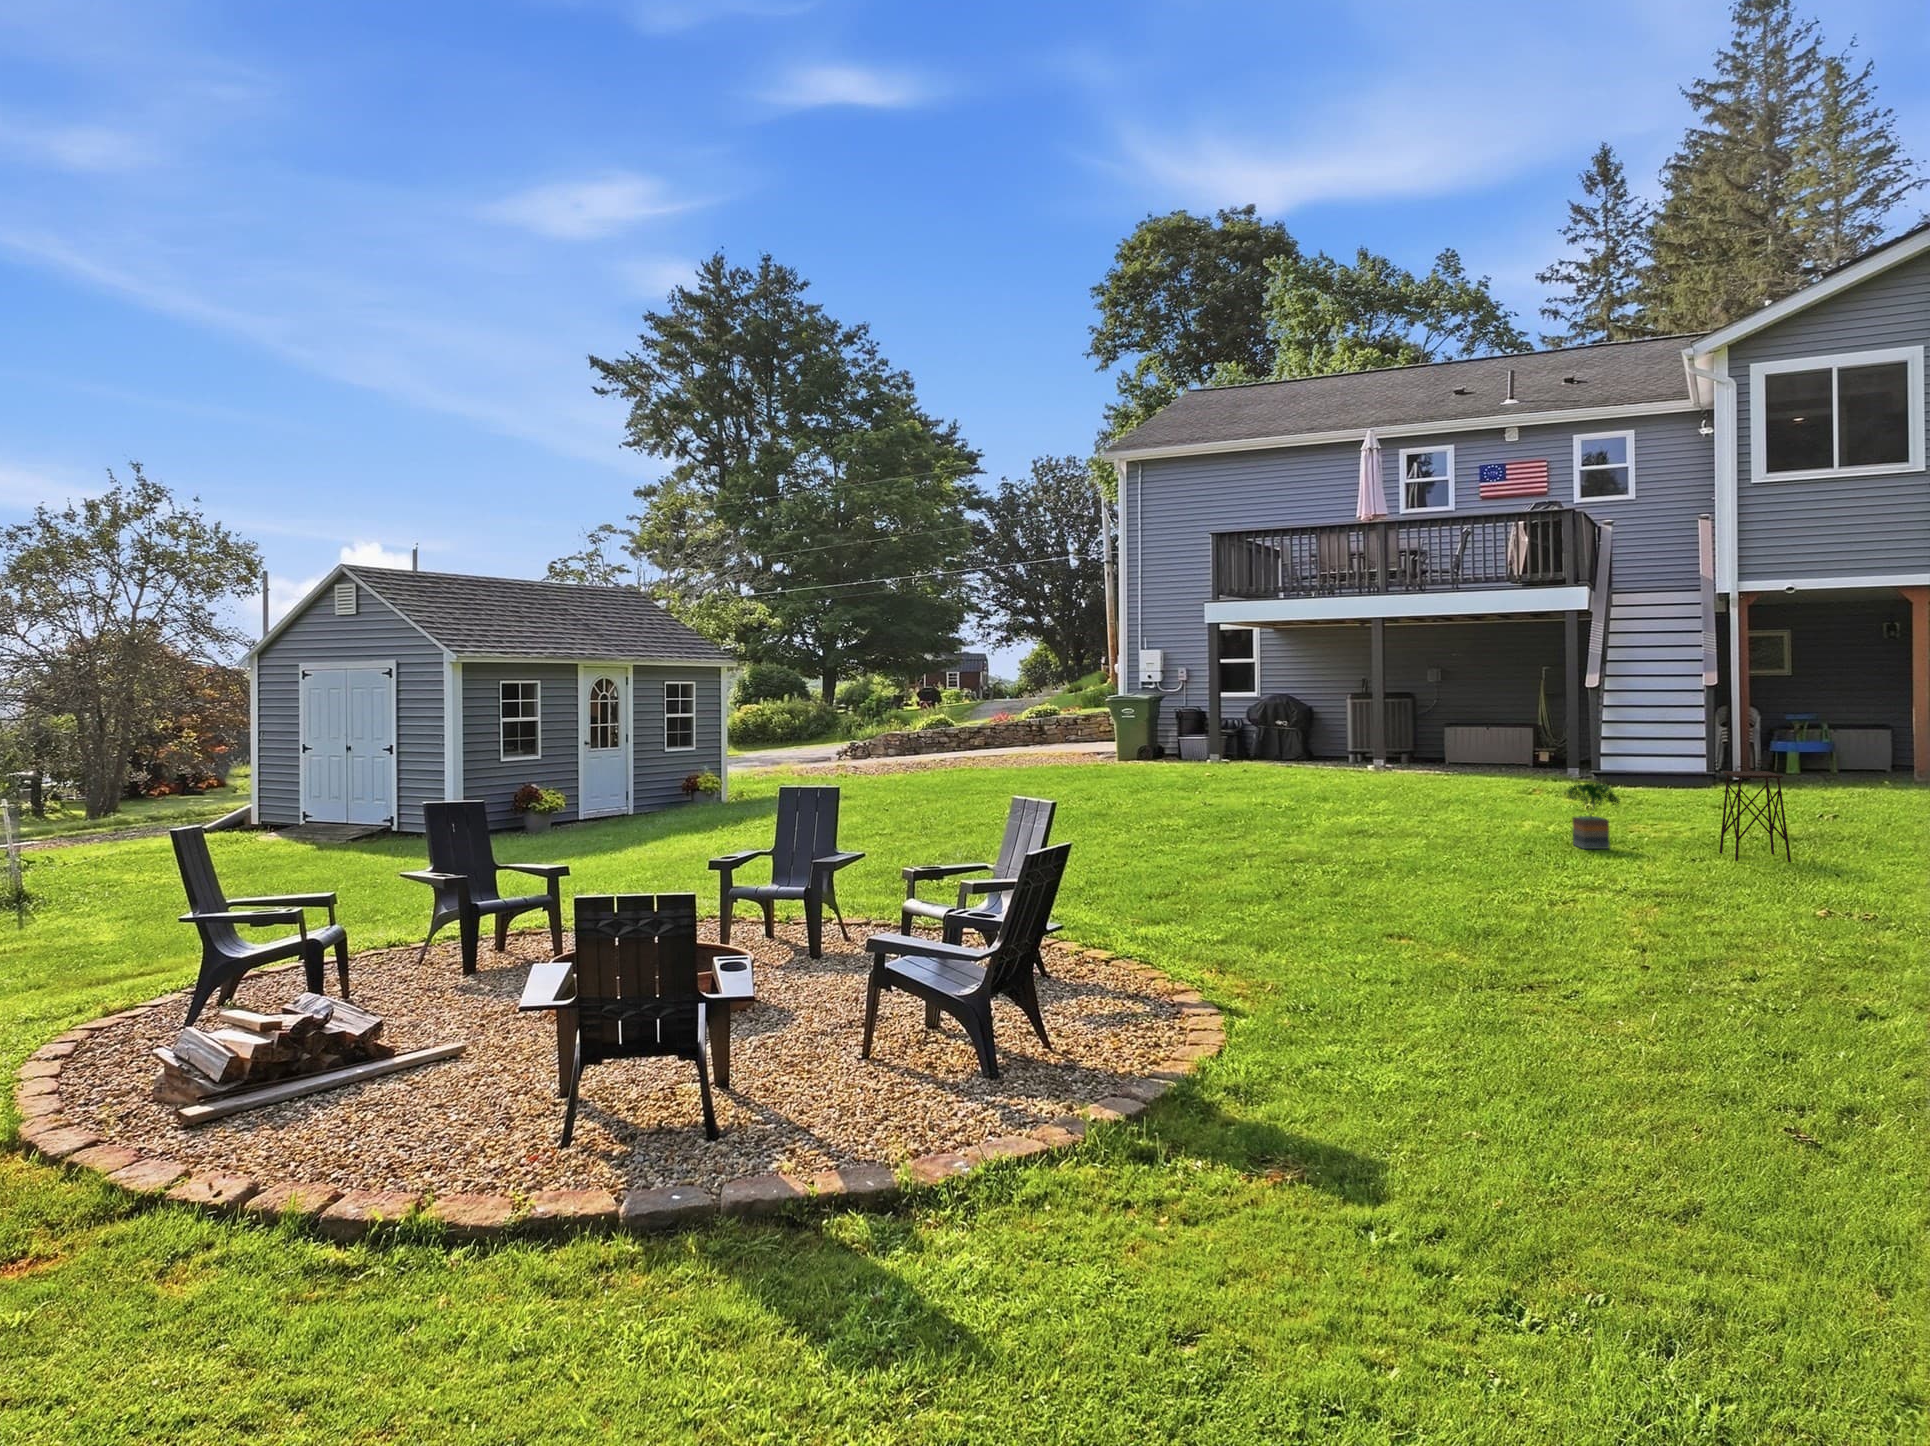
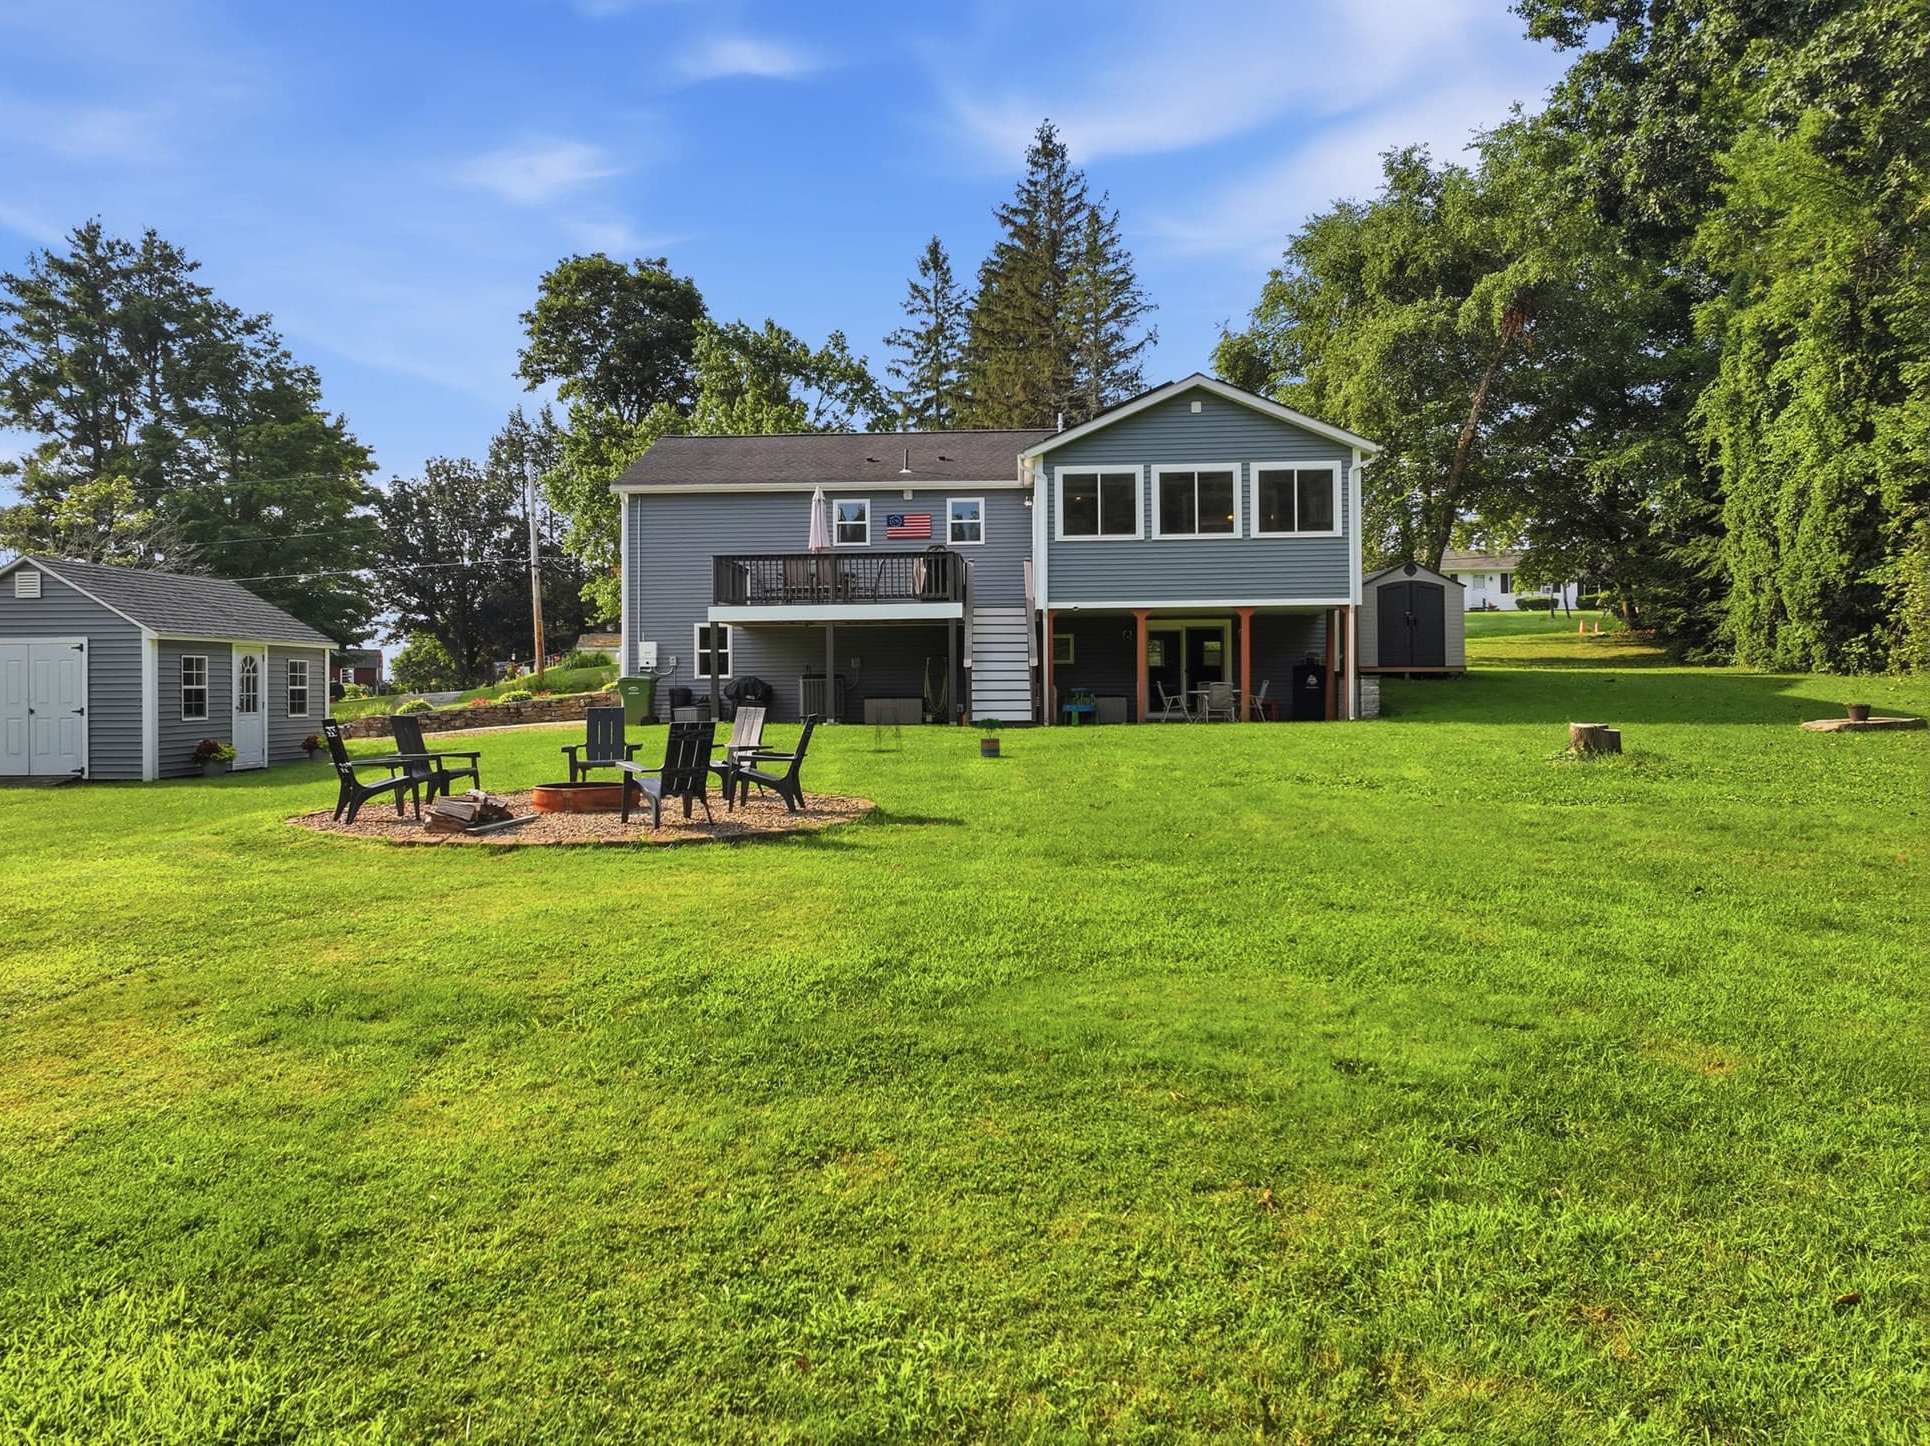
side table: present [1720,771,1791,862] -> present [876,707,900,742]

